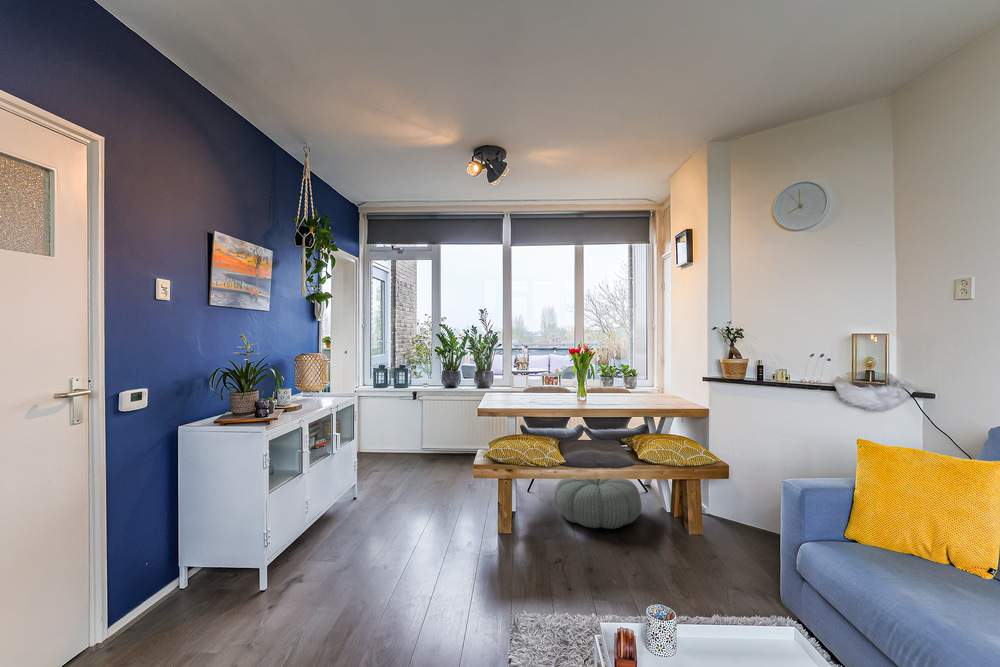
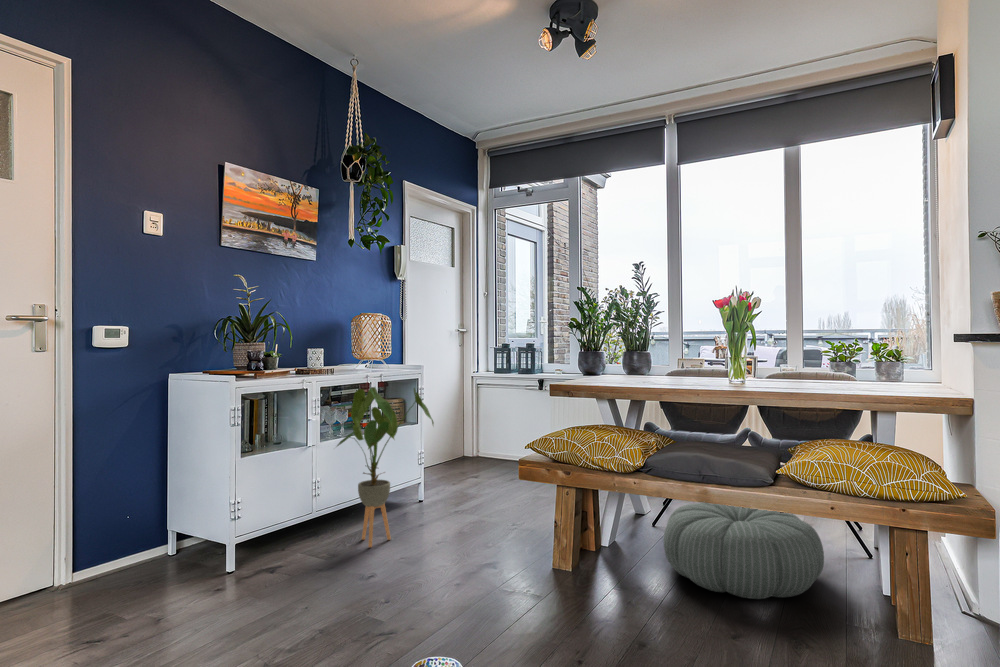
house plant: none [326,418,396,544] -> present [337,387,434,547]

